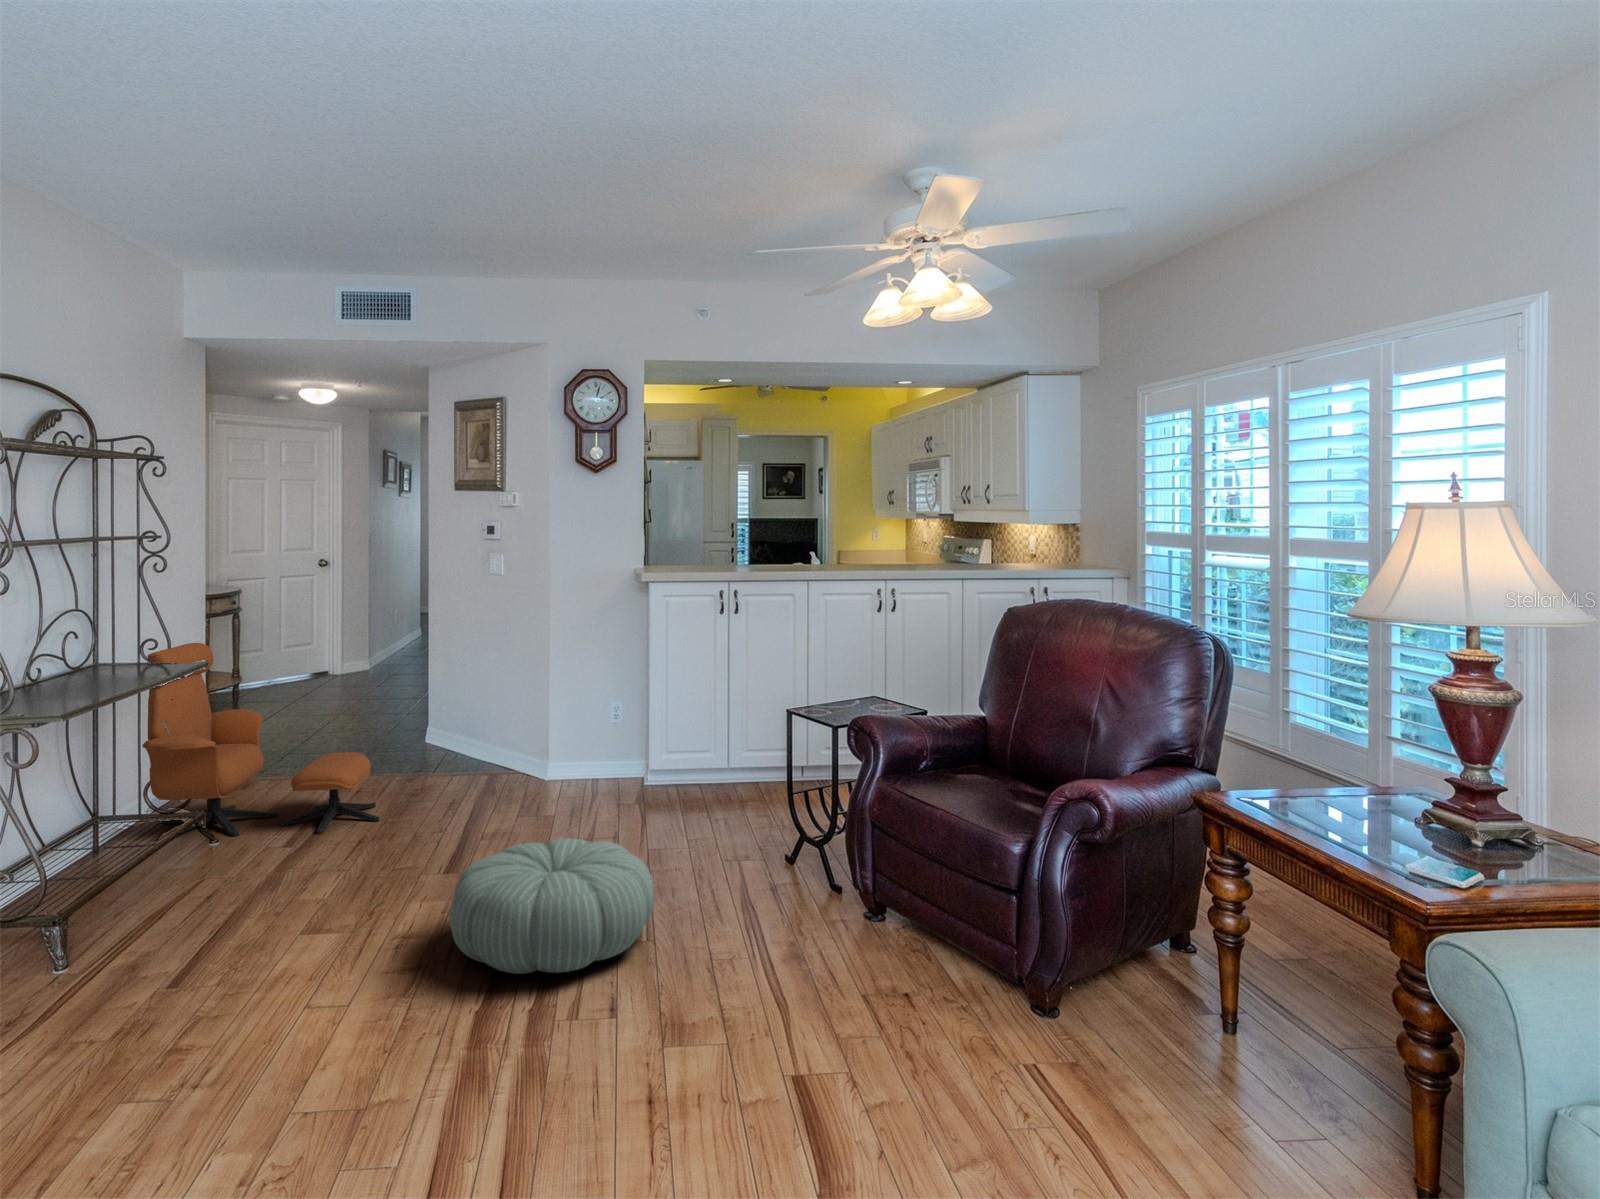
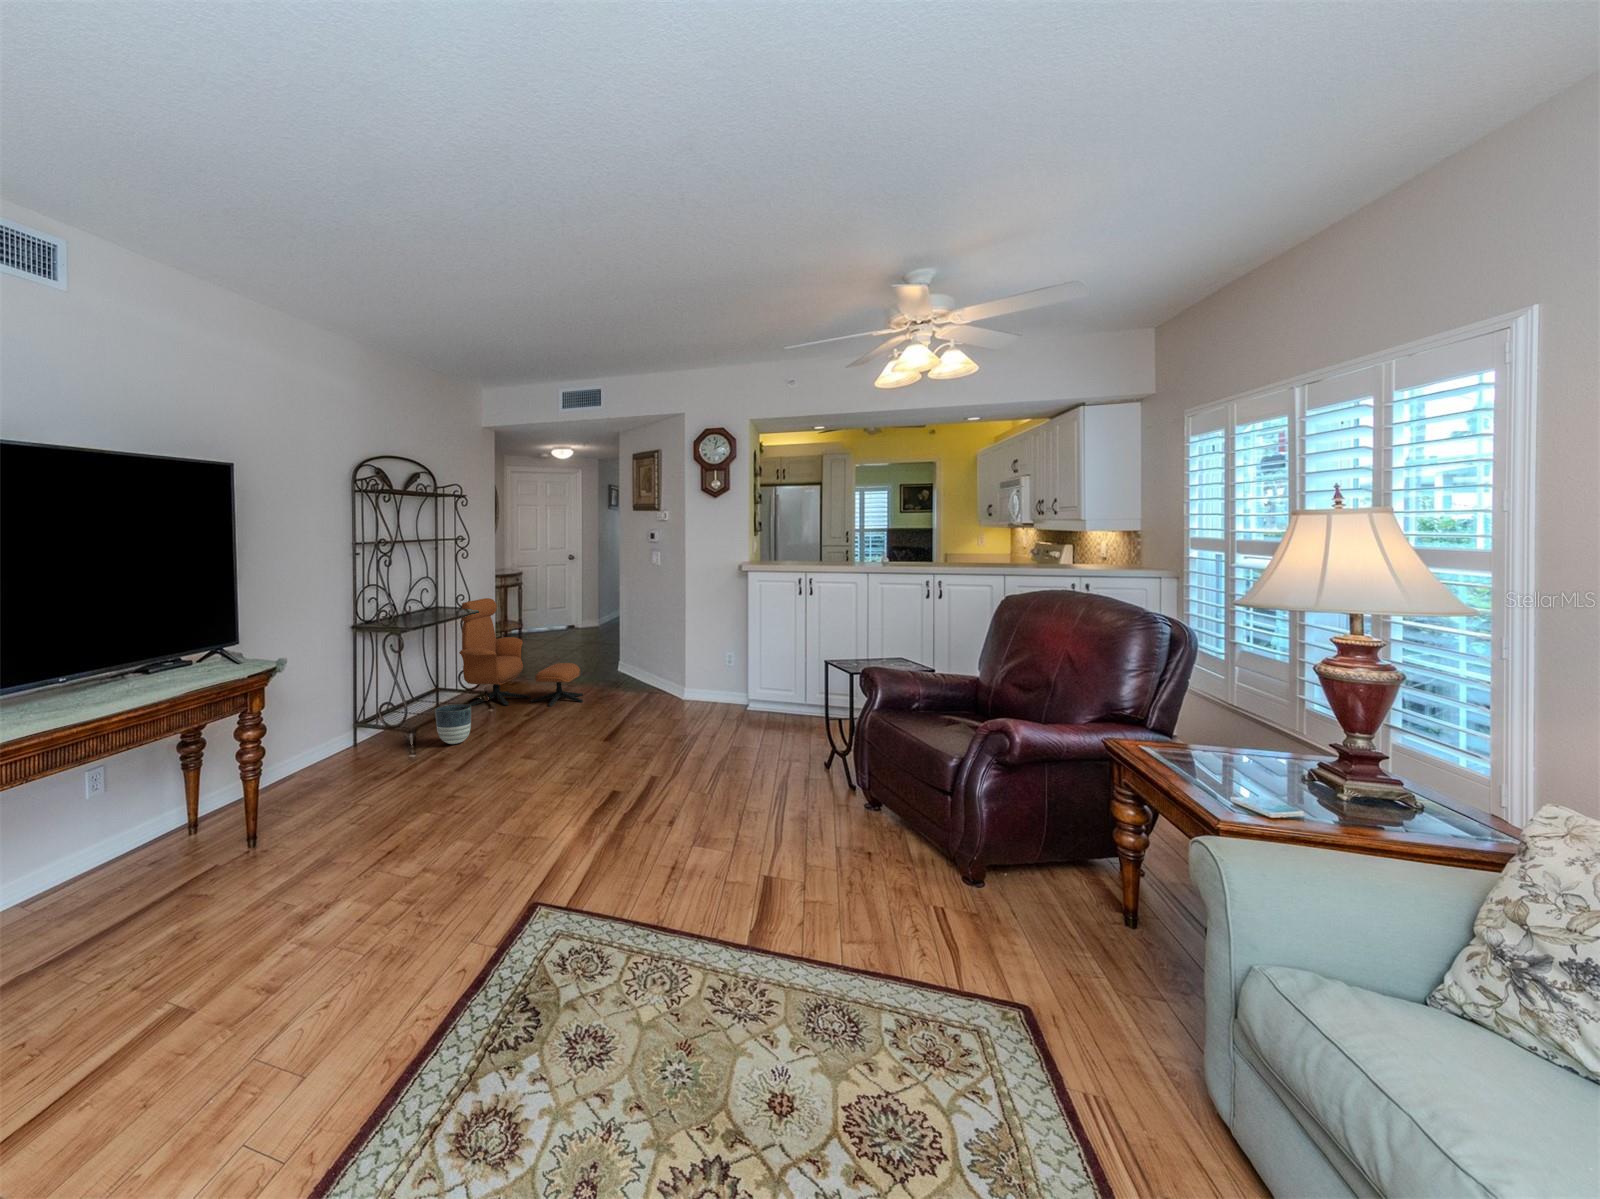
pouf: present [450,838,654,974] -> none [600,704,710,769]
planter: none [98,854,175,936] -> present [435,704,471,744]

